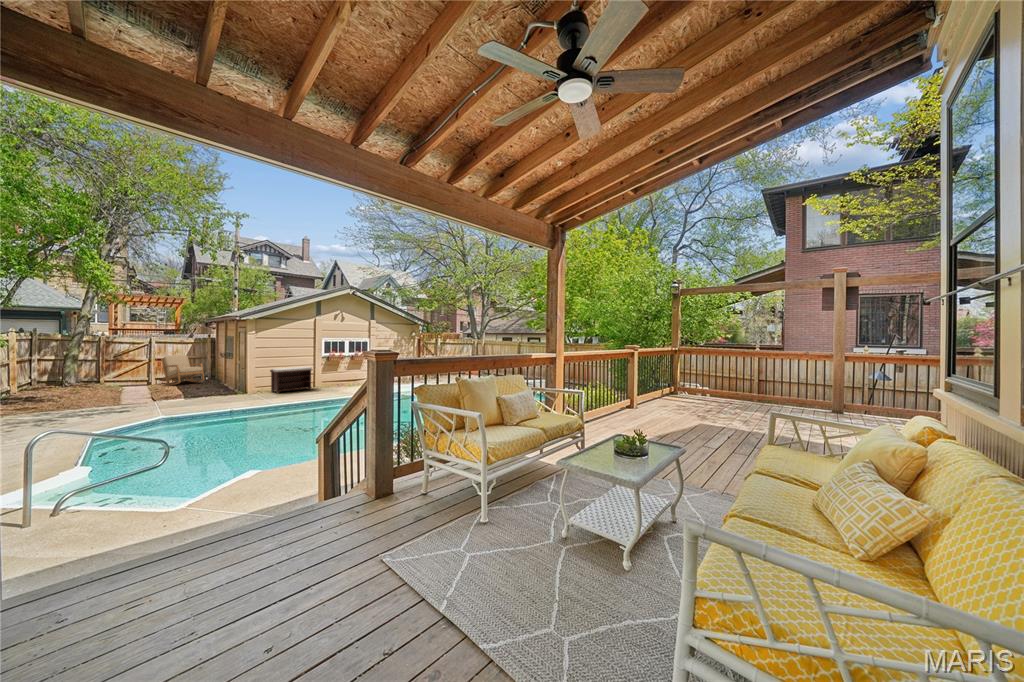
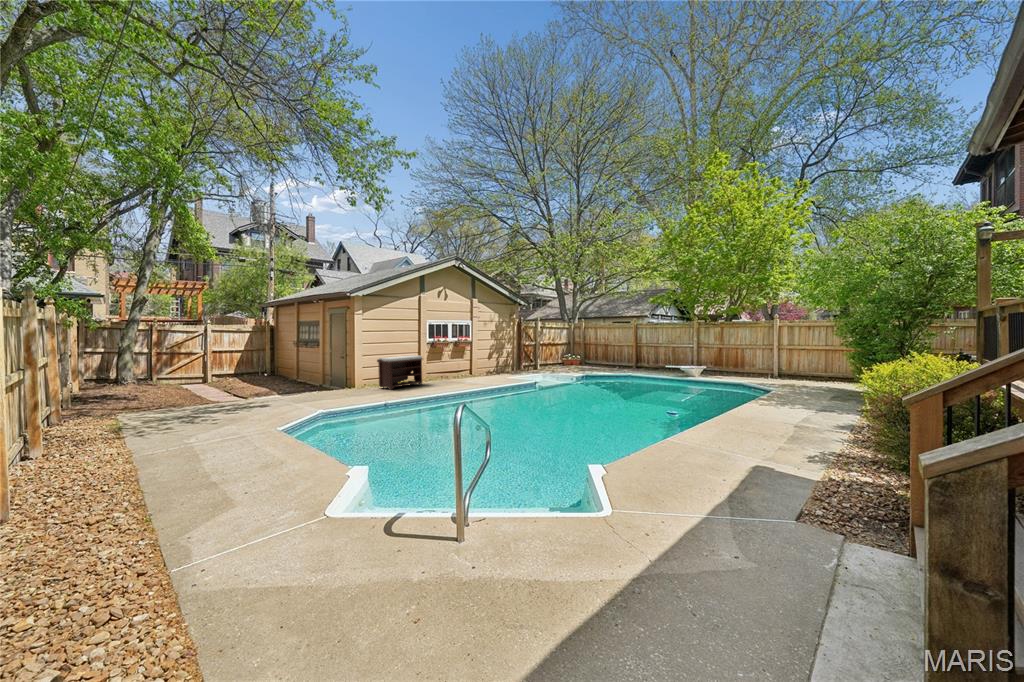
chair: present [161,355,205,385] -> none [217,346,276,385]

